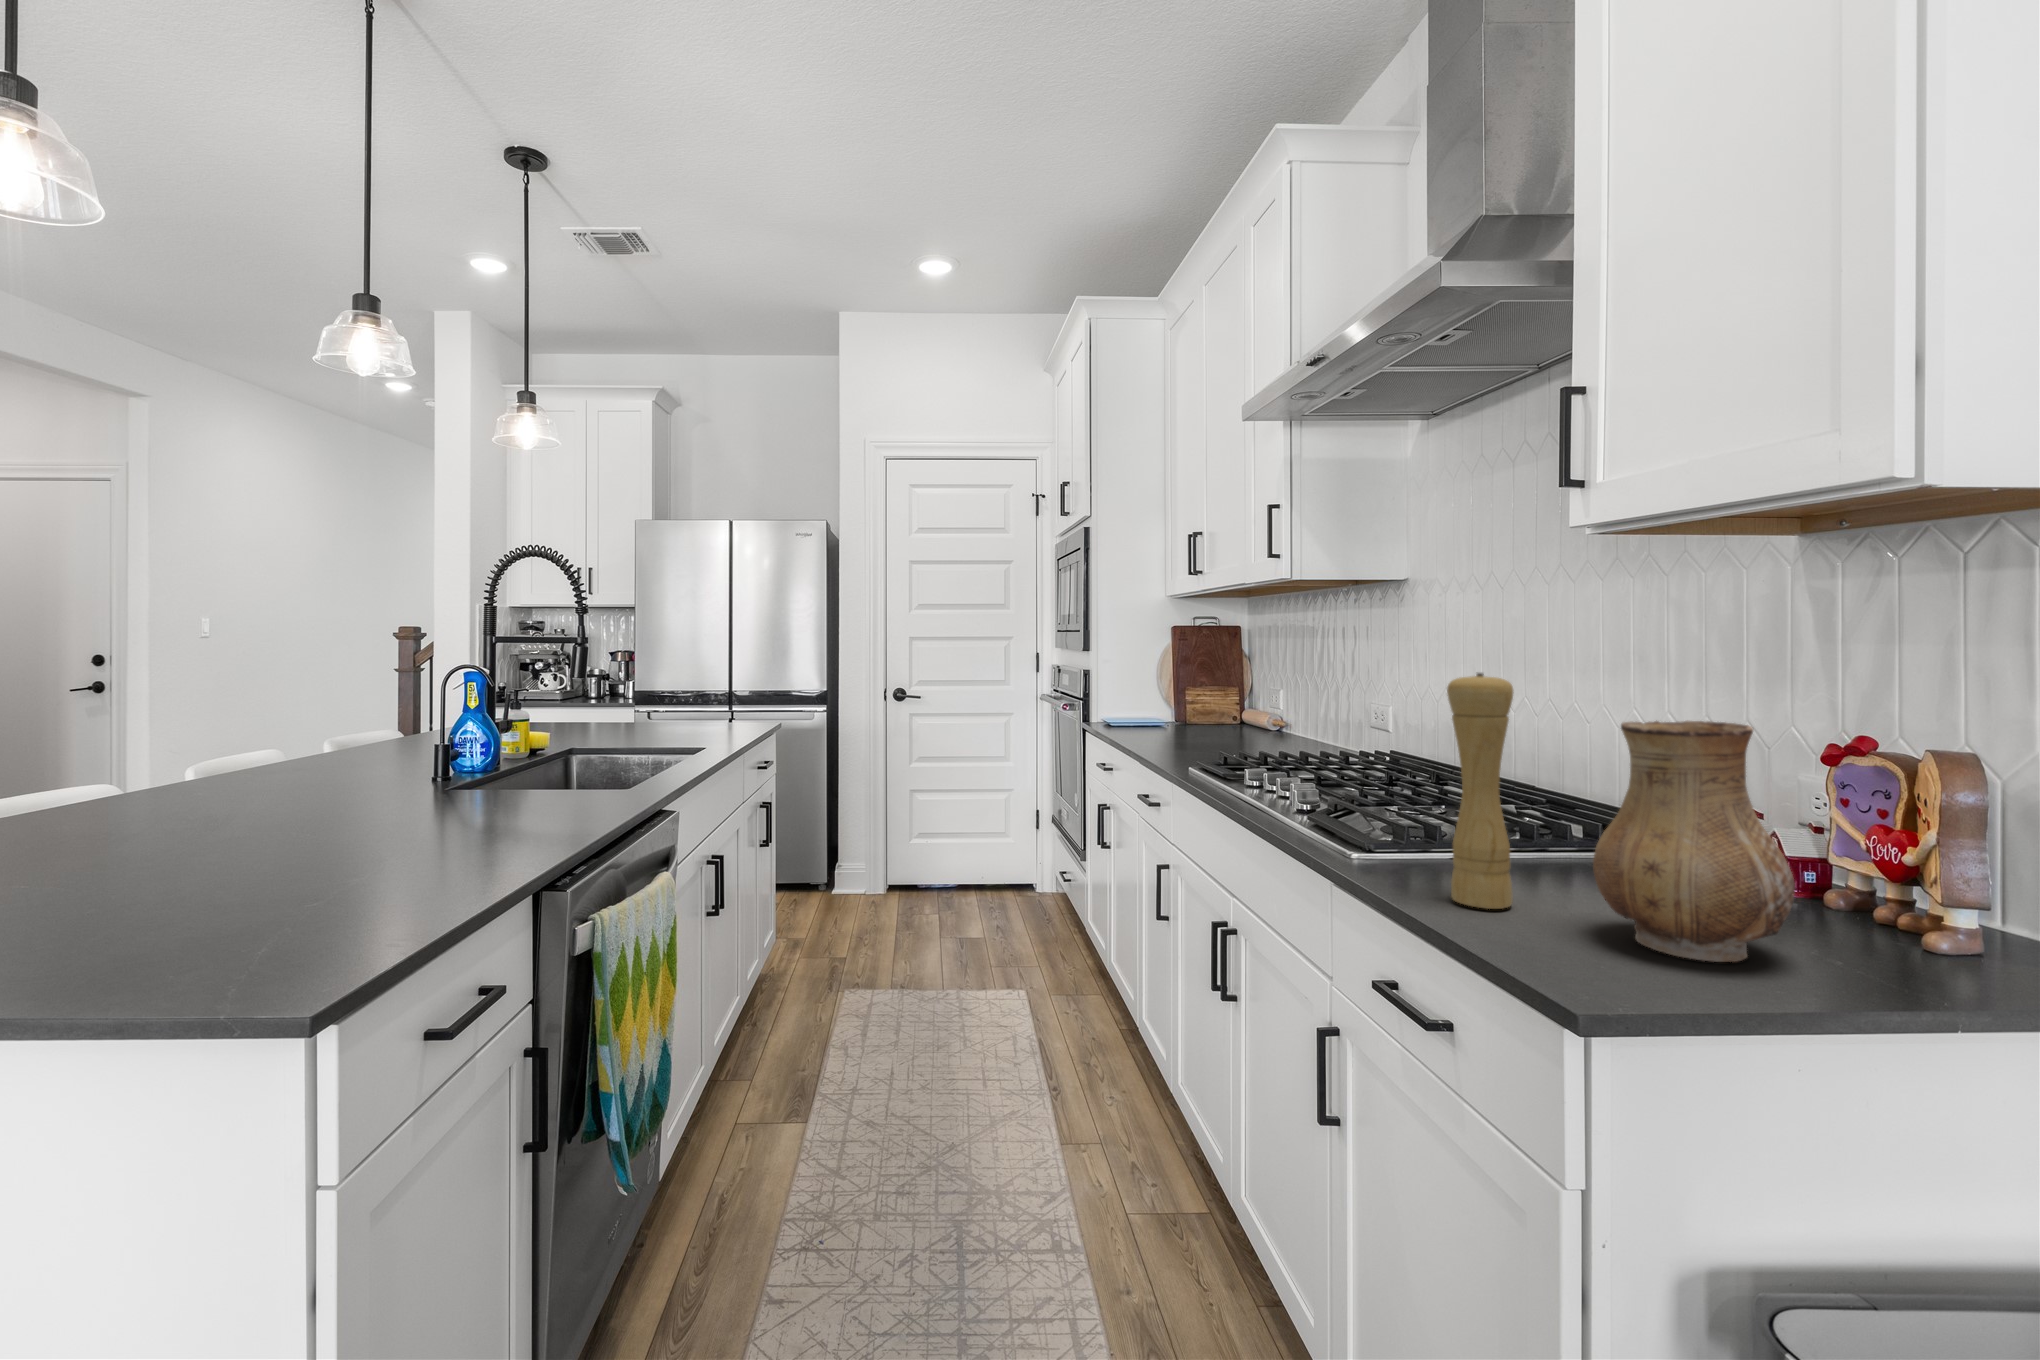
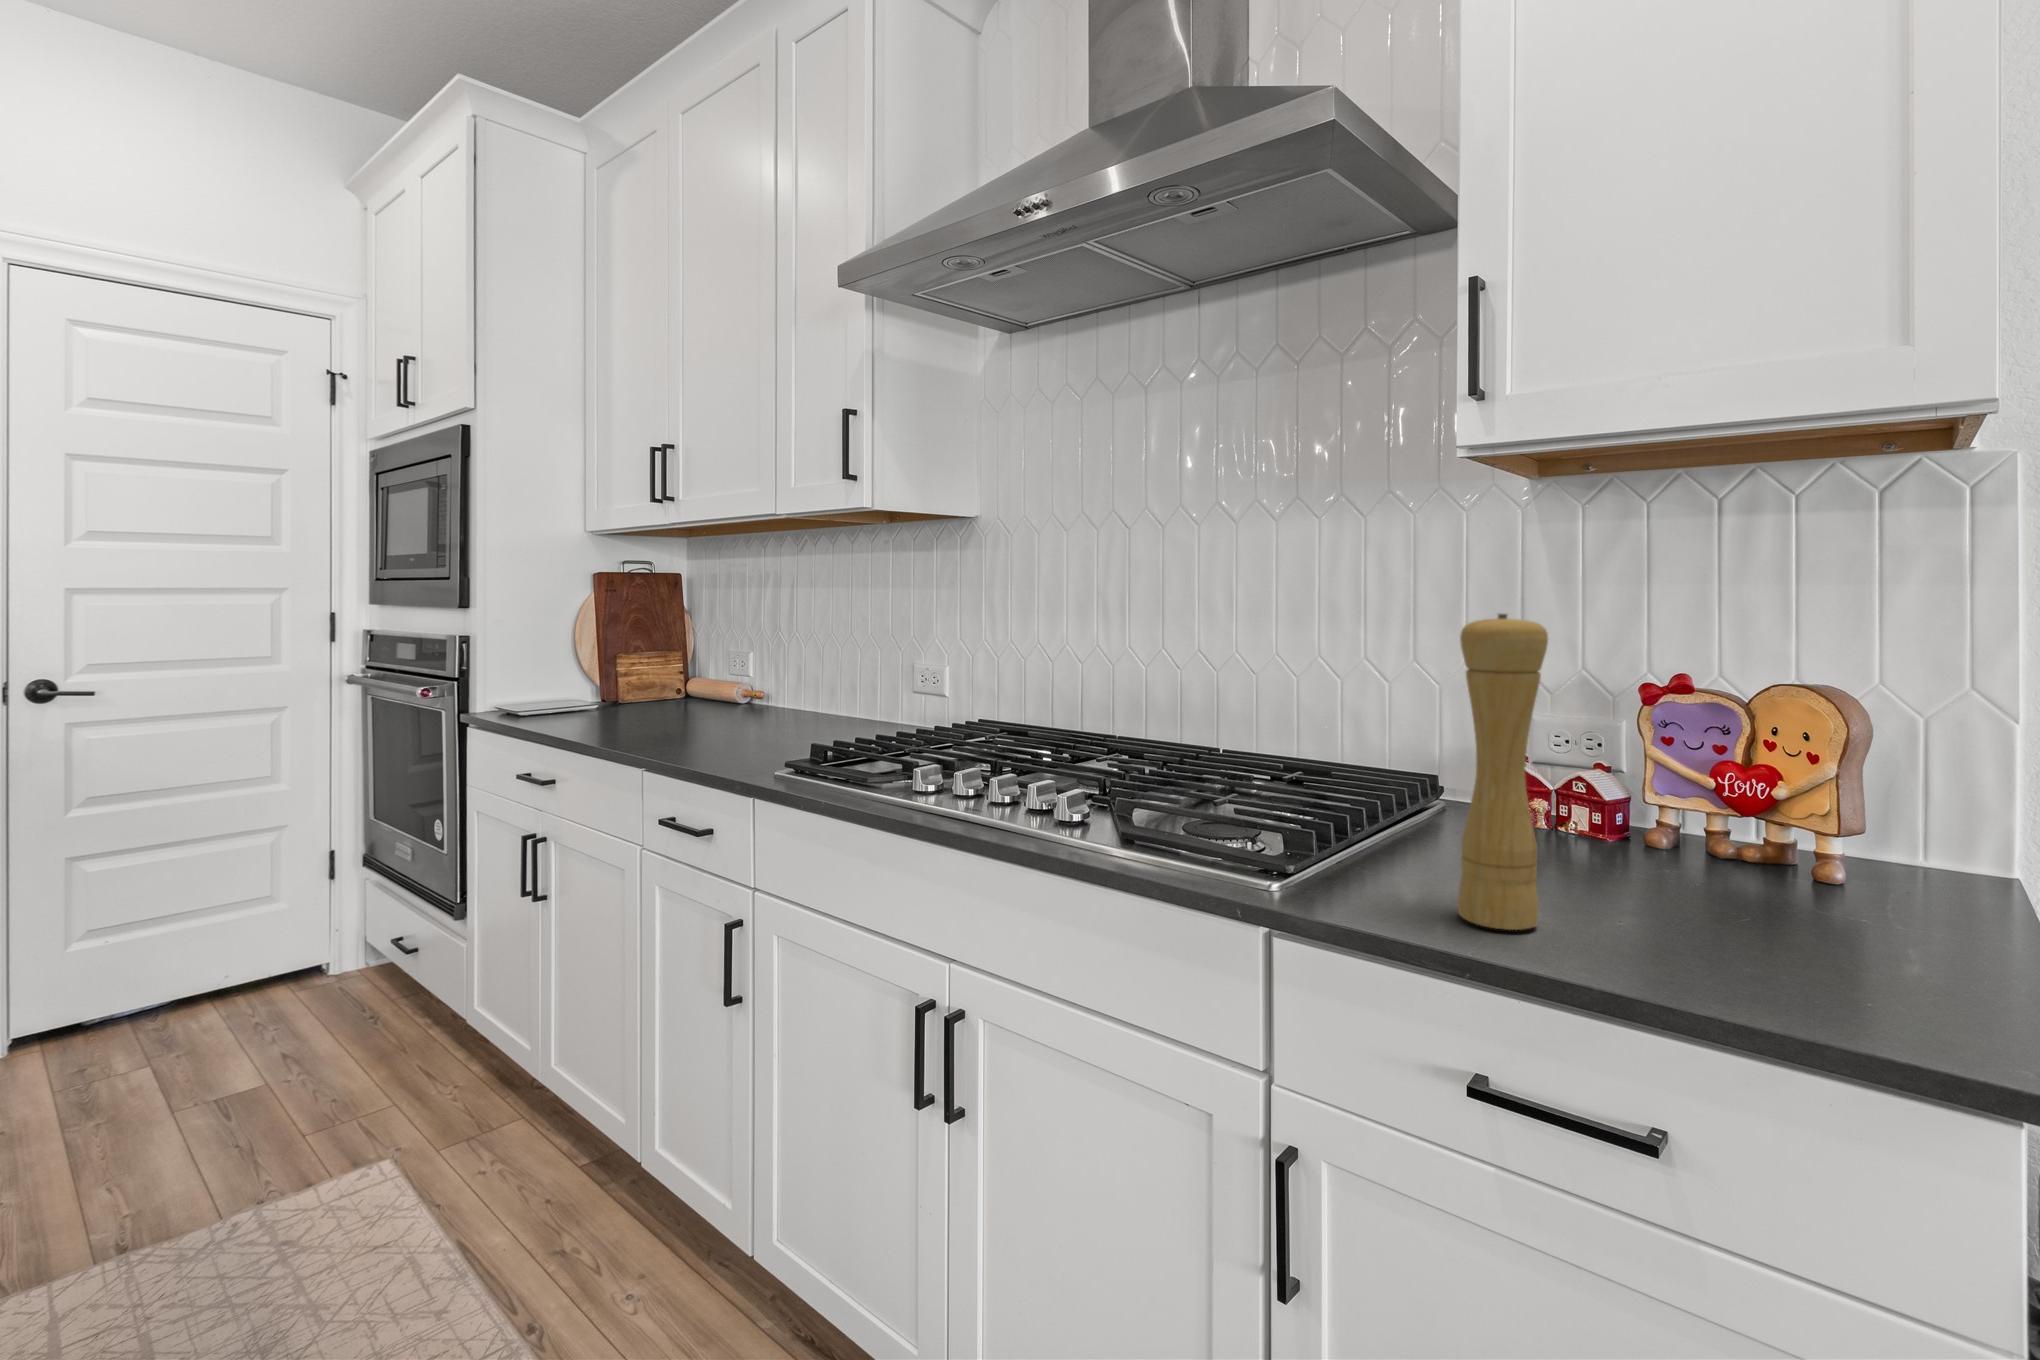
ceramic pitcher: present [1593,721,1795,962] -> none [1633,665,1866,949]

